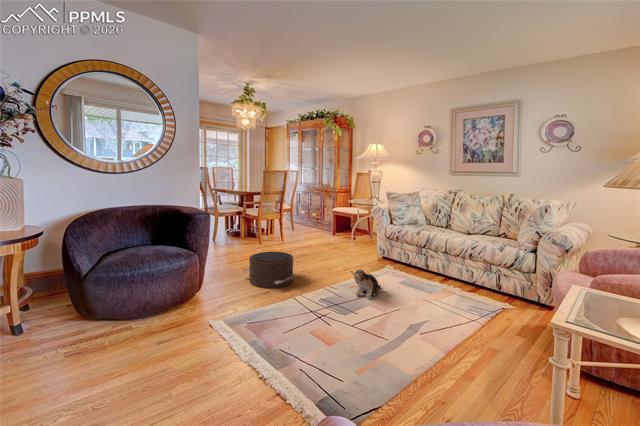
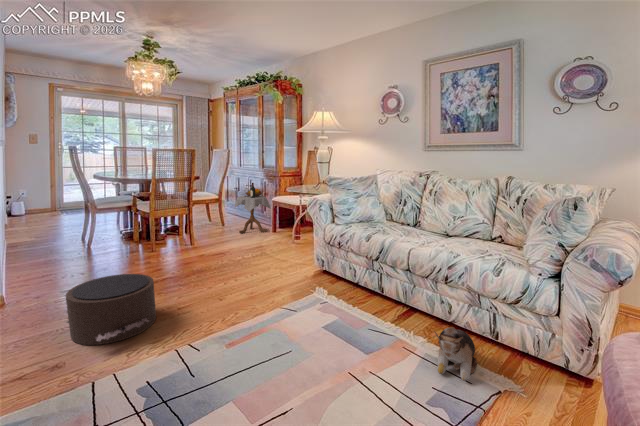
side table: none [300,195,328,233] -> present [235,183,271,233]
plush toy: present [351,269,381,298] -> present [435,327,477,381]

